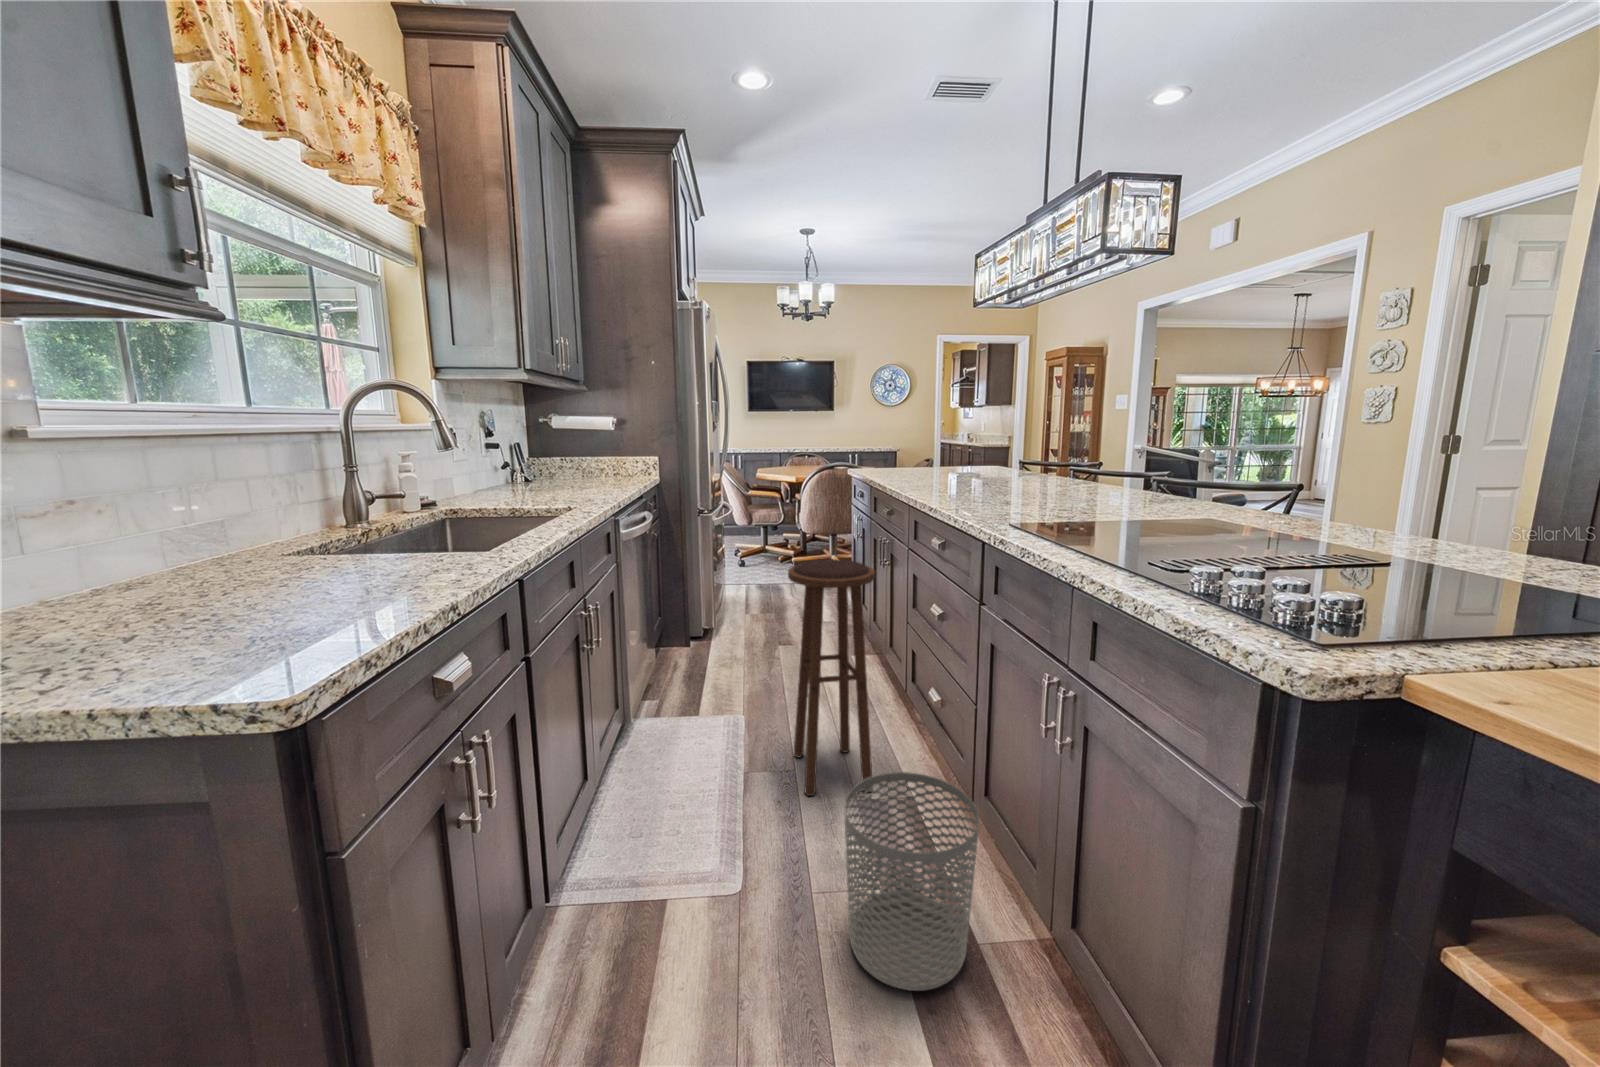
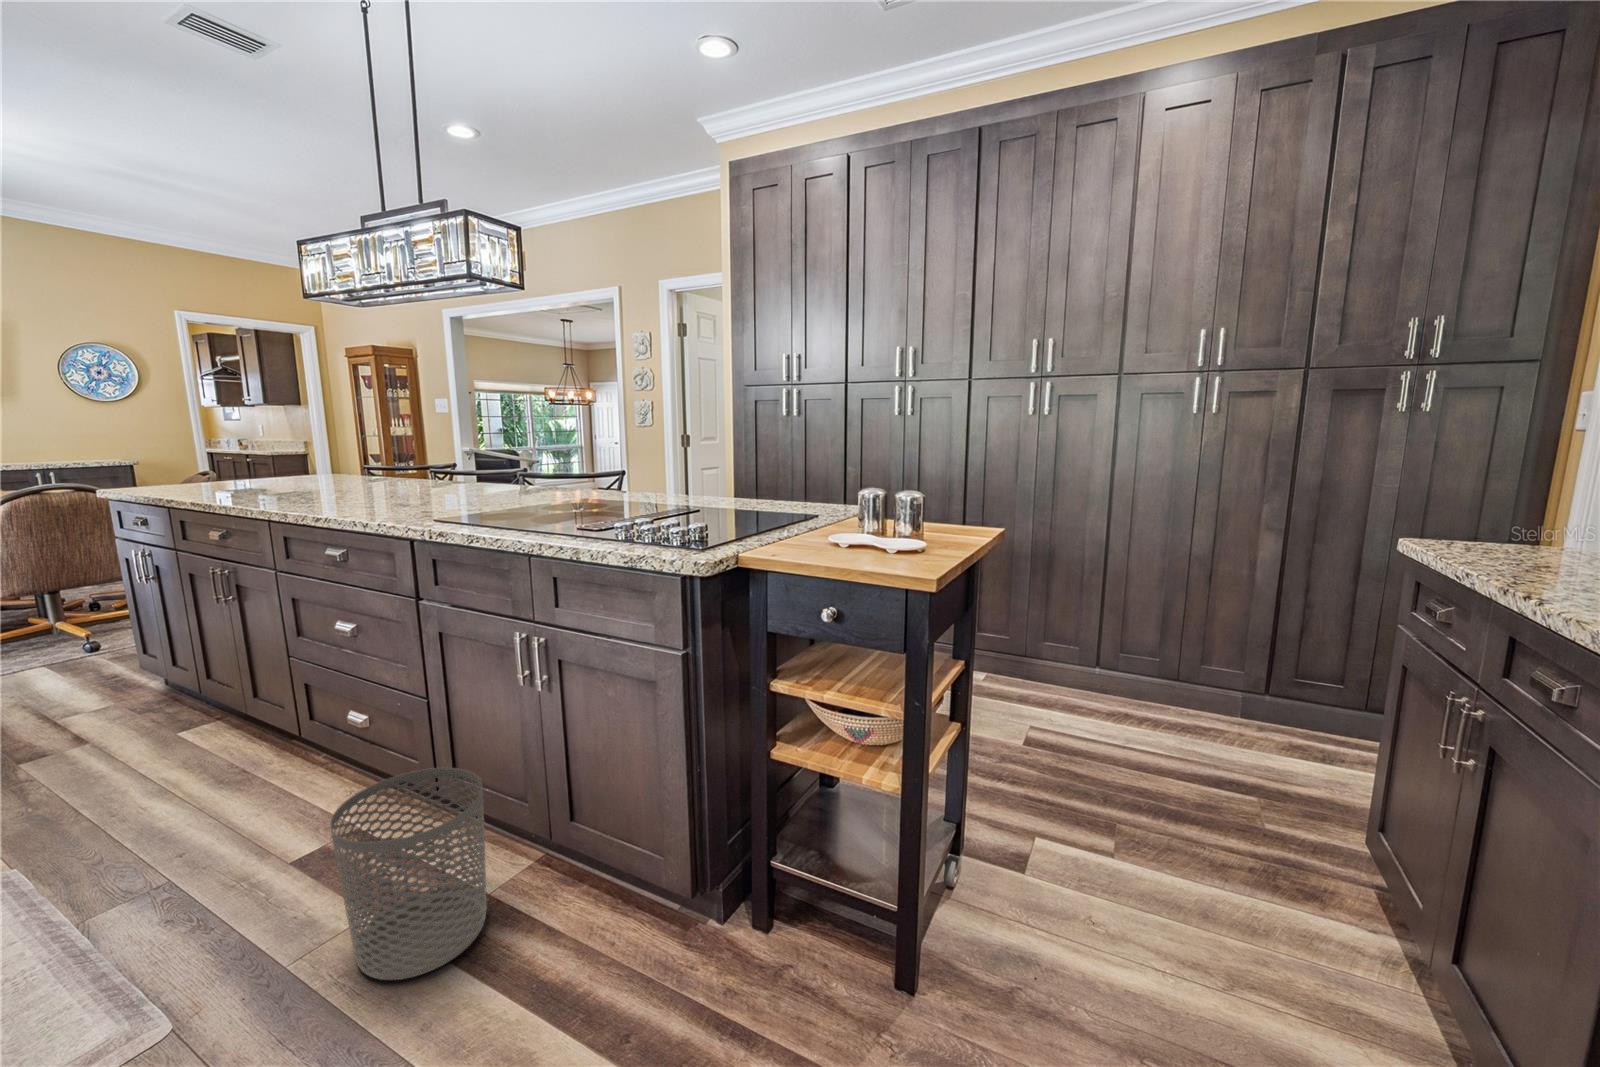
stool: present [788,559,875,796] -> none [112,592,304,898]

